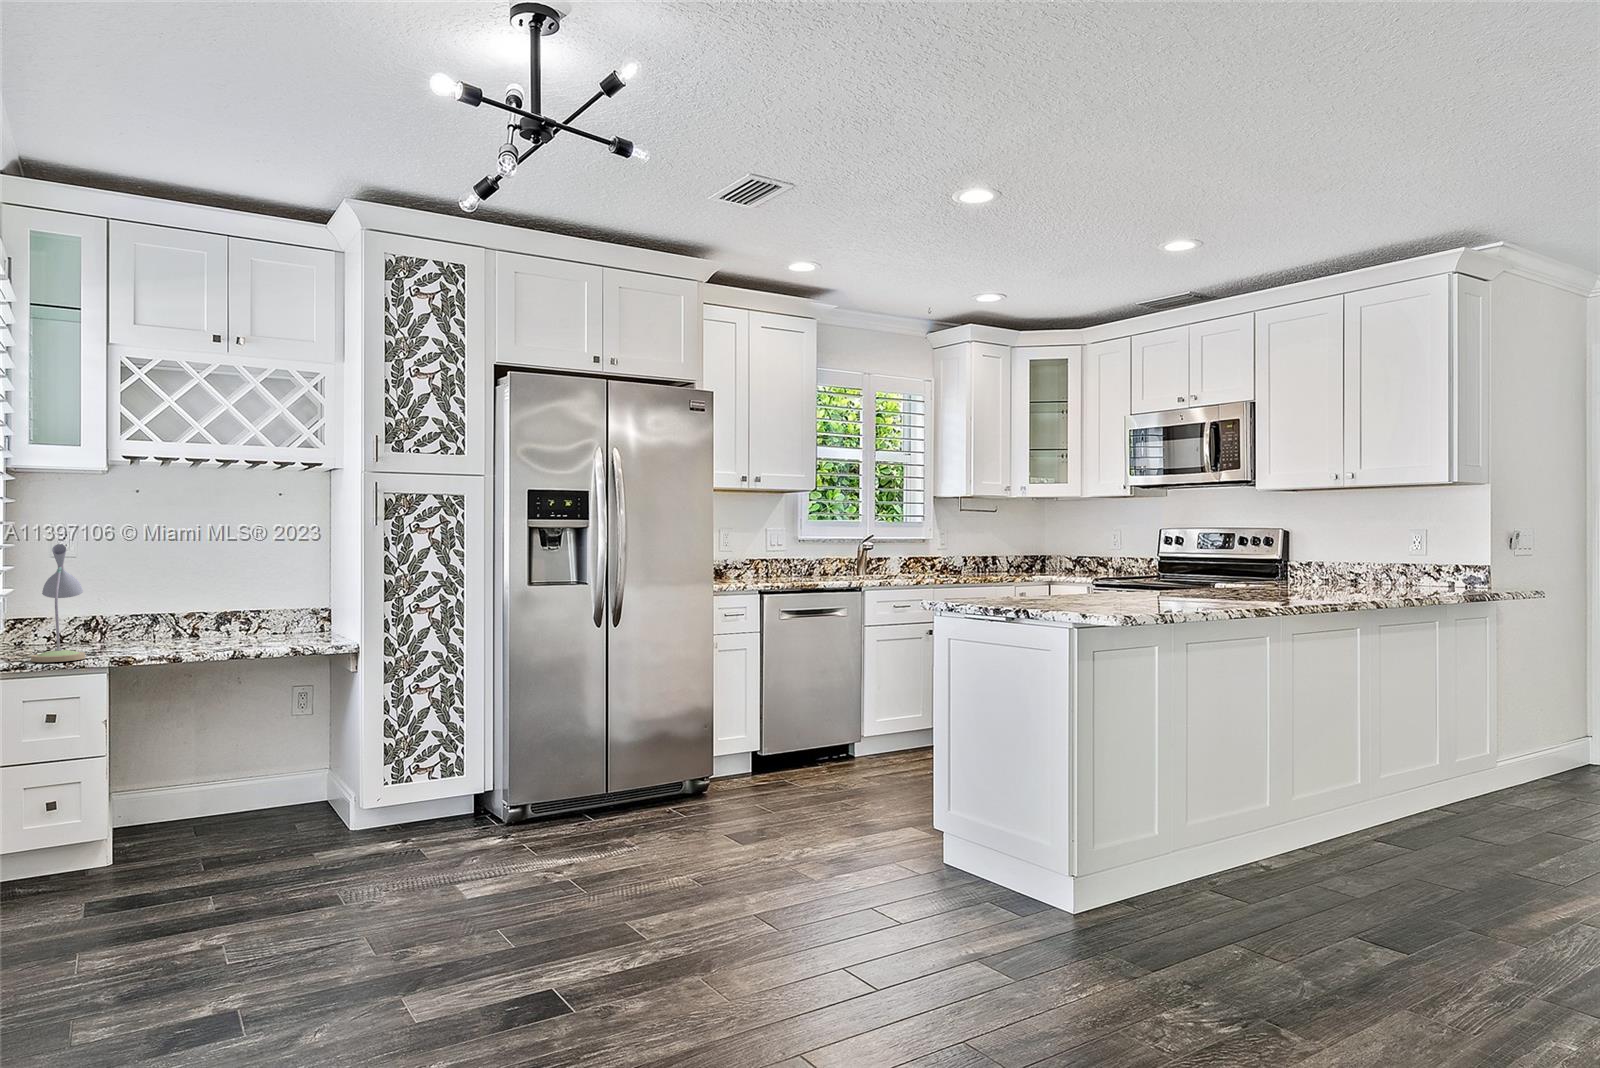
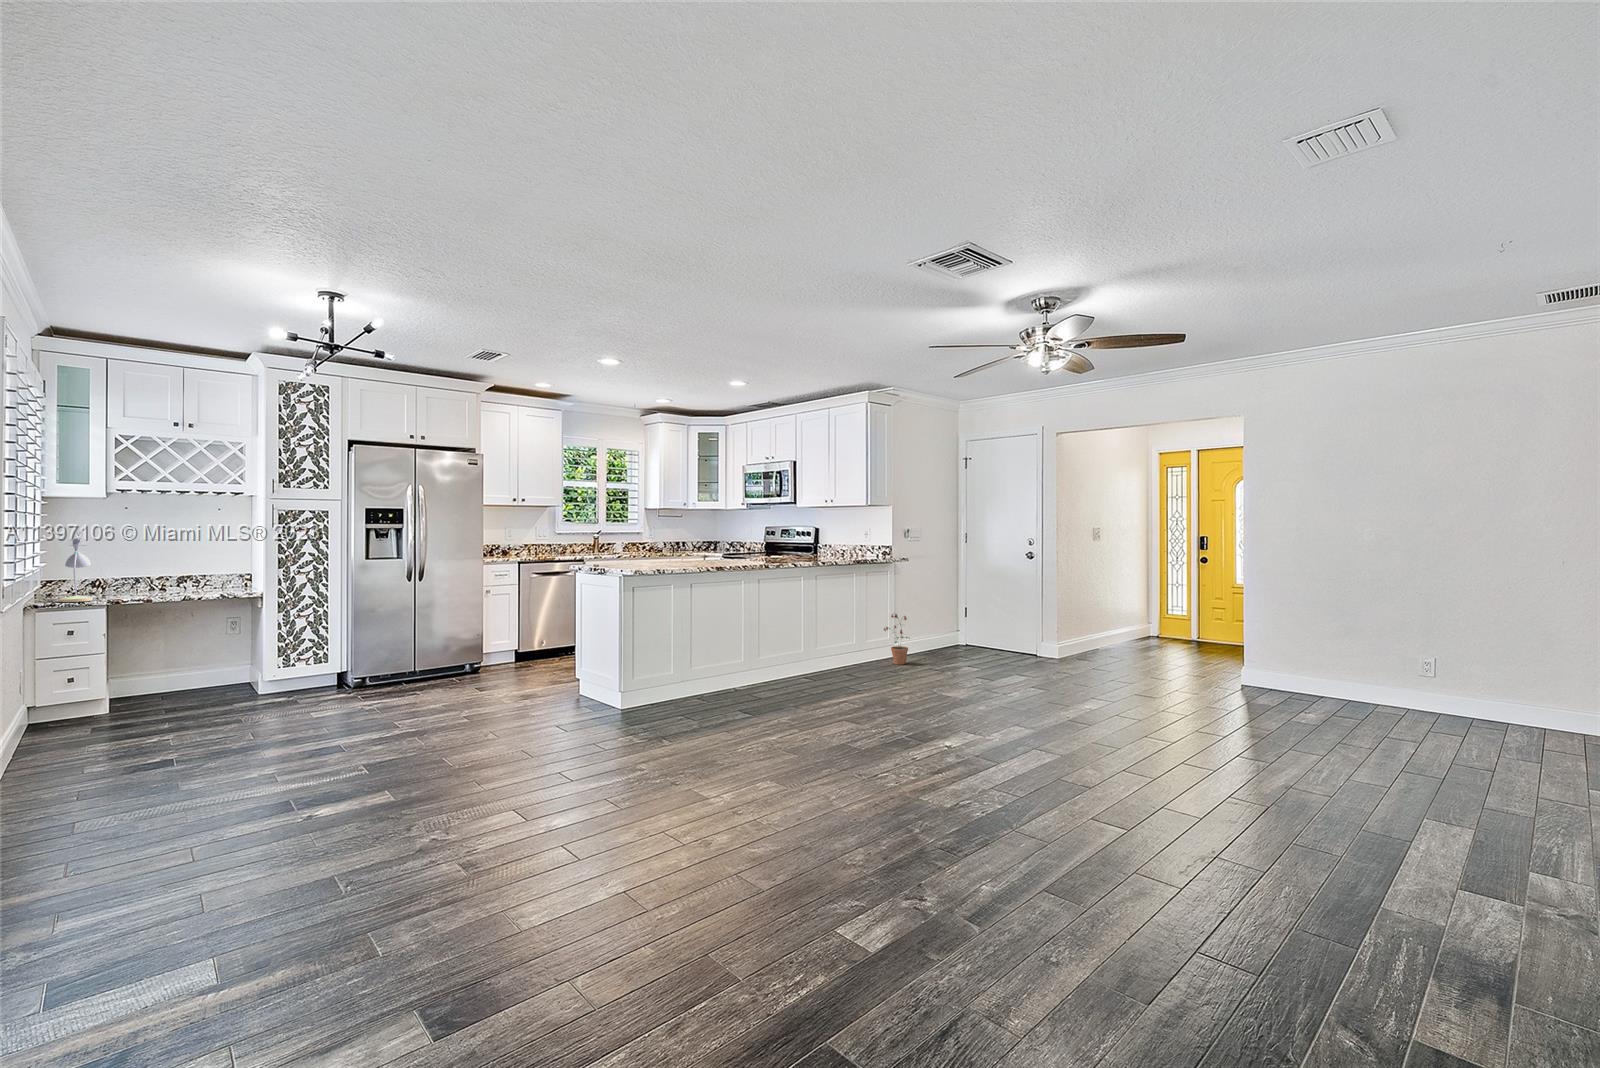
potted plant: none [1483,701,1550,808] -> present [884,614,910,665]

